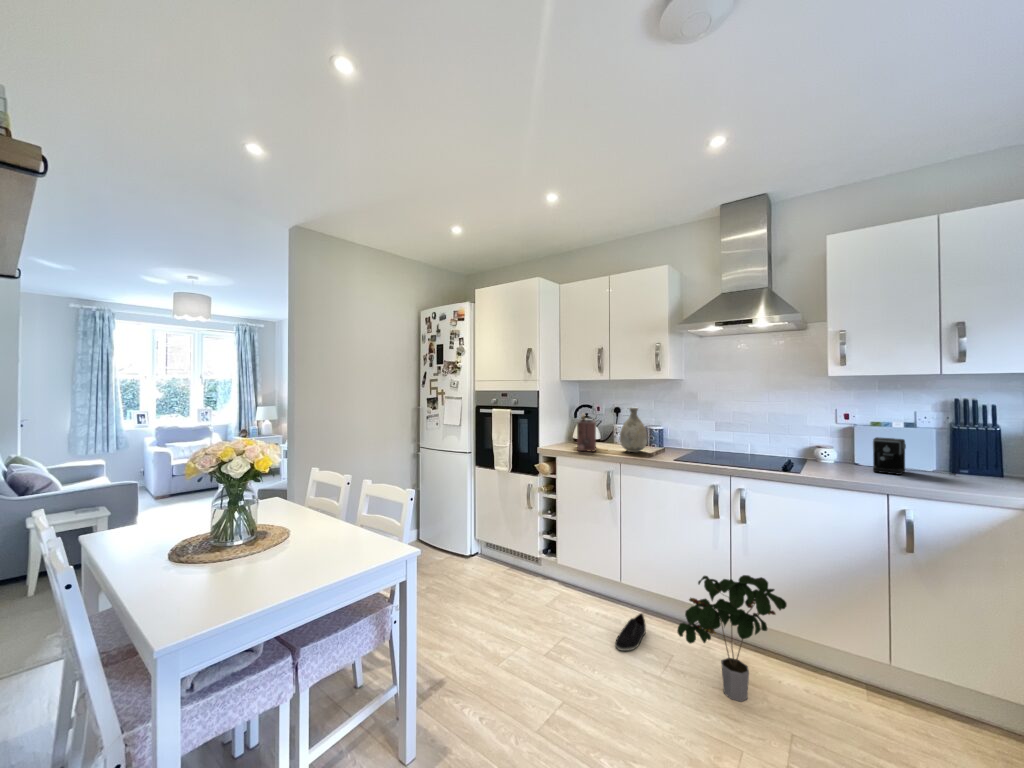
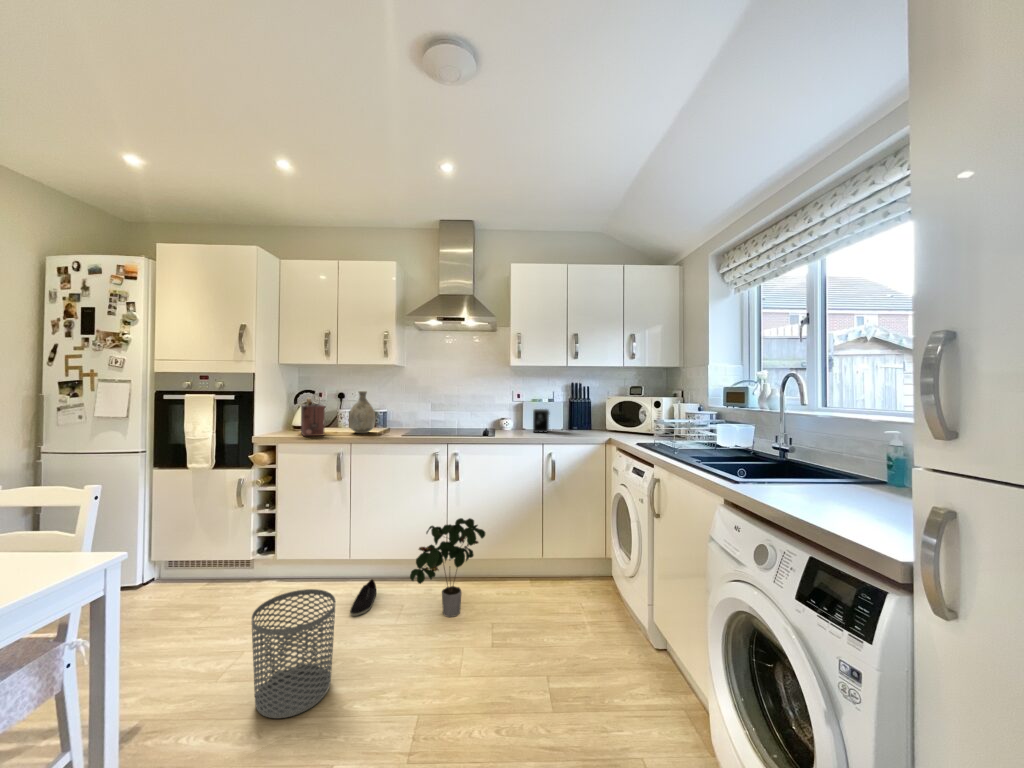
waste bin: none [513,608,587,741] -> present [252,589,335,718]

